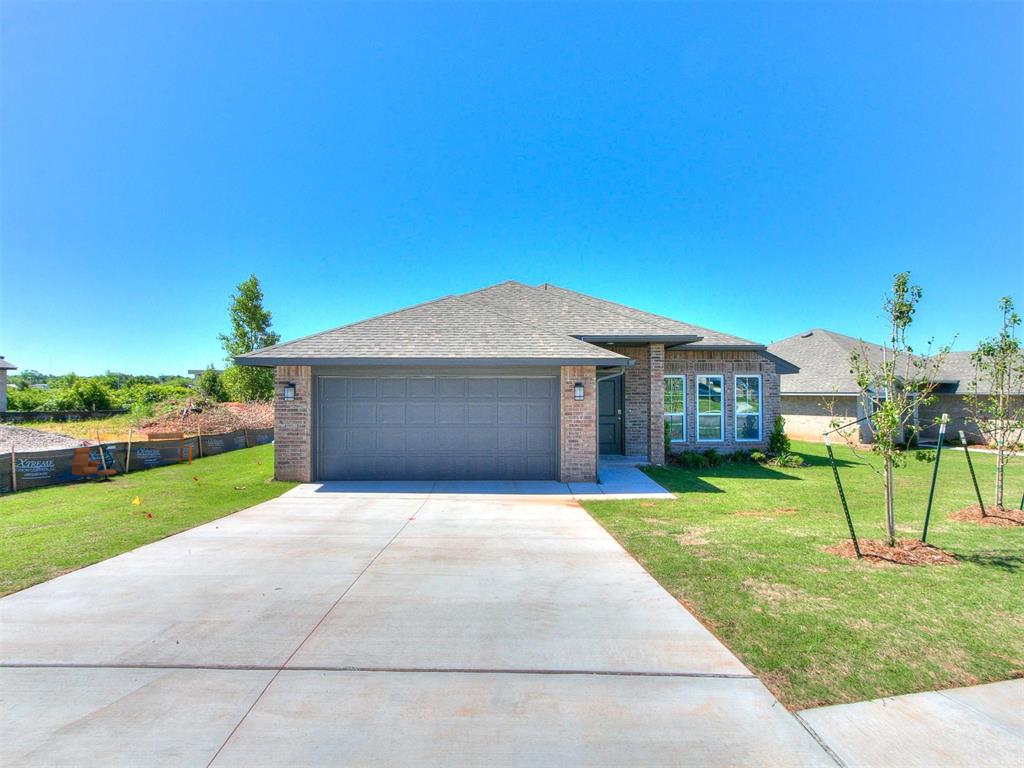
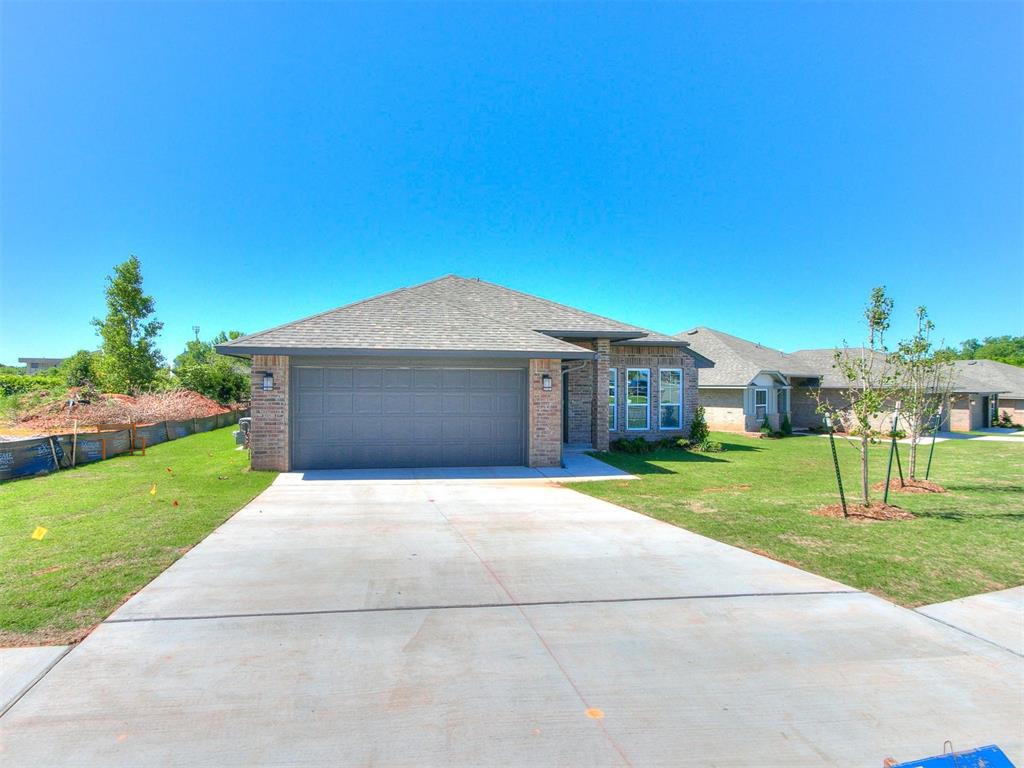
lounge chair: present [71,447,116,482] -> none [21,439,73,476]

